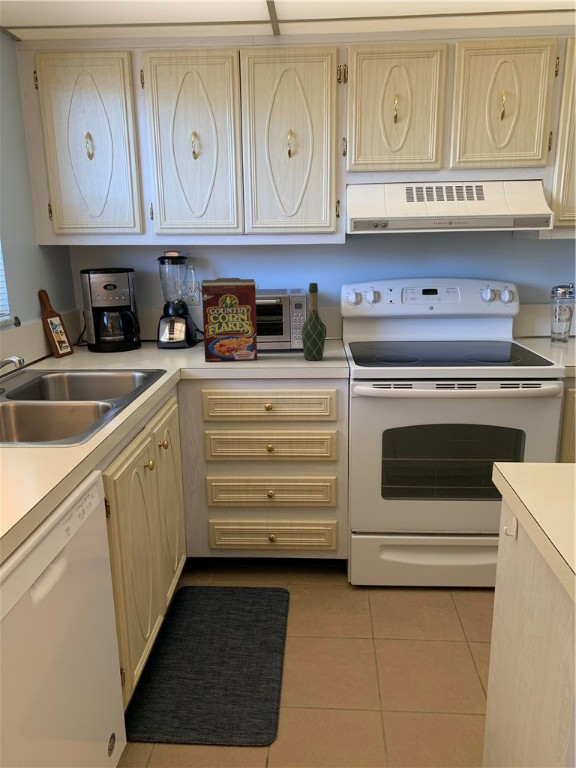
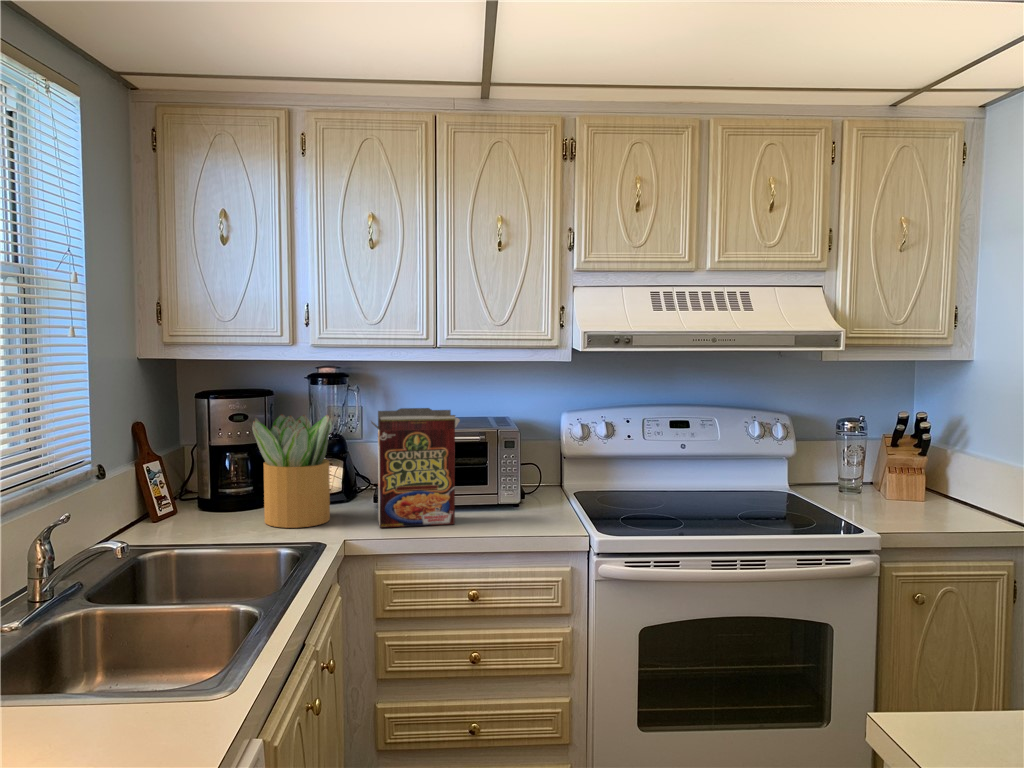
potted plant: none [116,283,173,361] -> present [252,414,332,528]
wine bottle: present [301,283,326,360] -> none [518,417,552,525]

